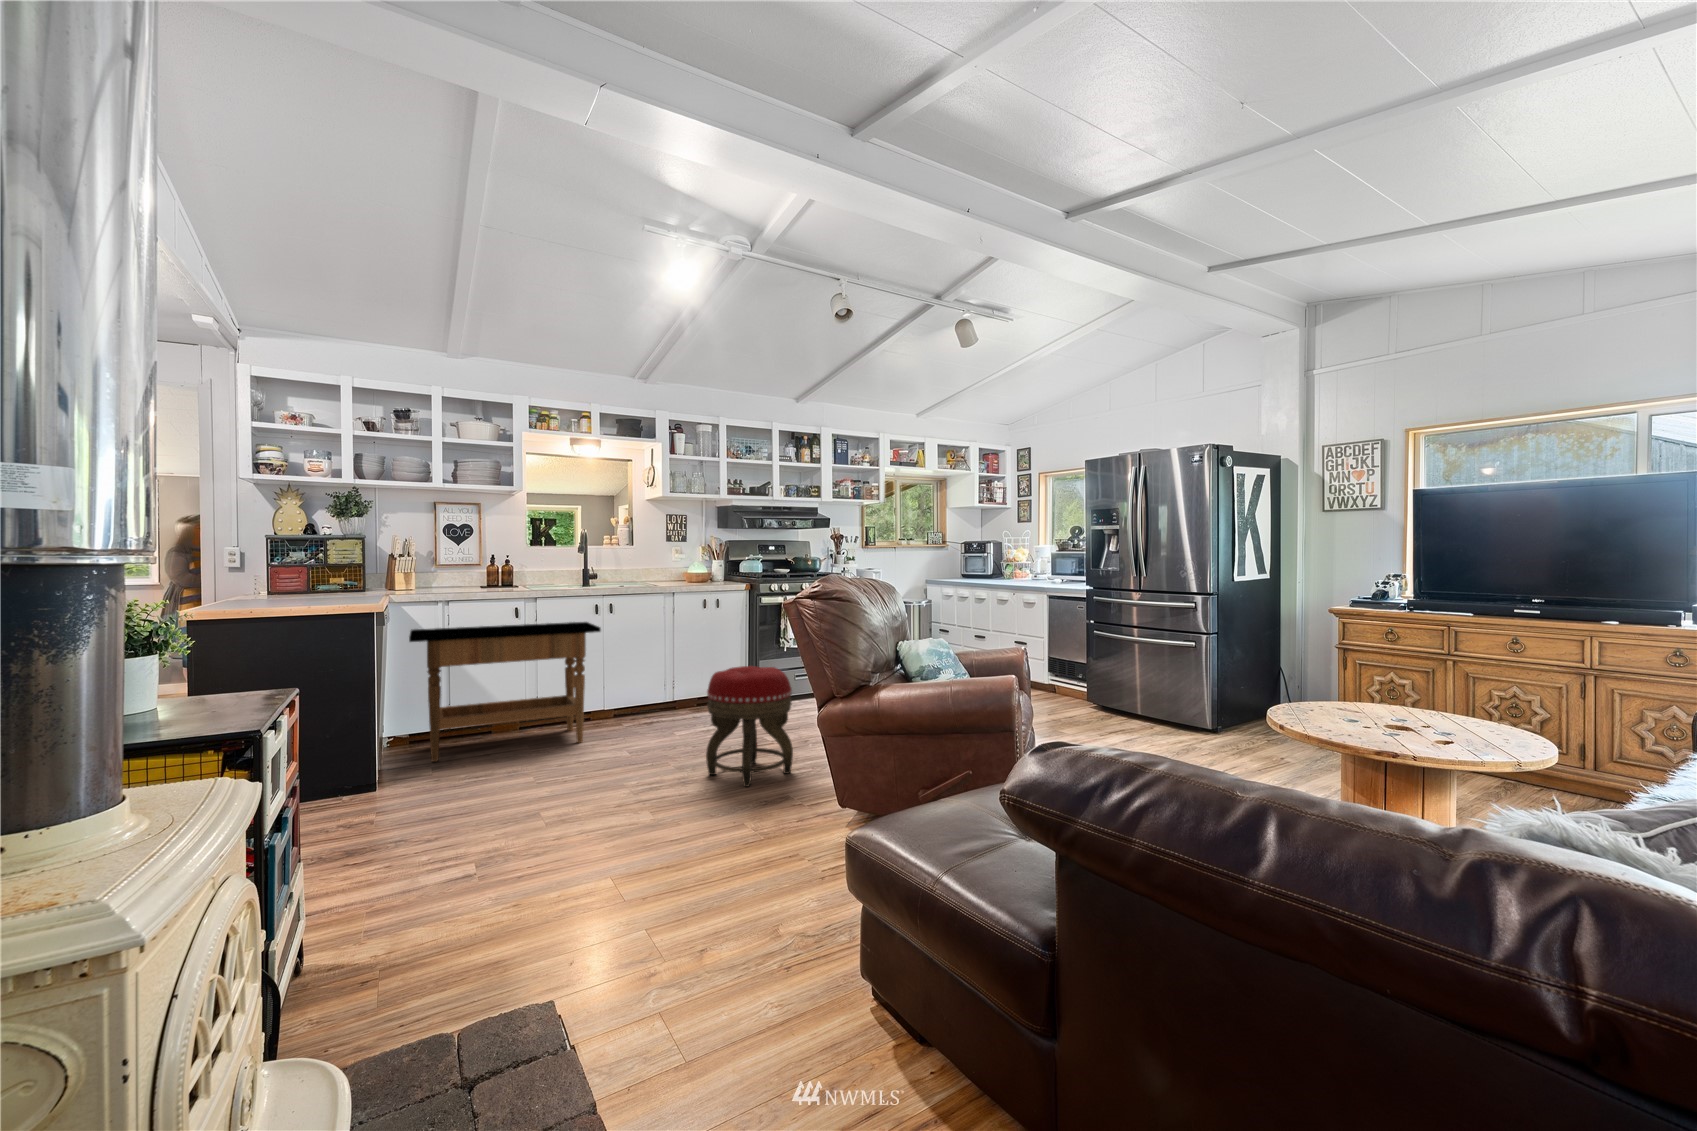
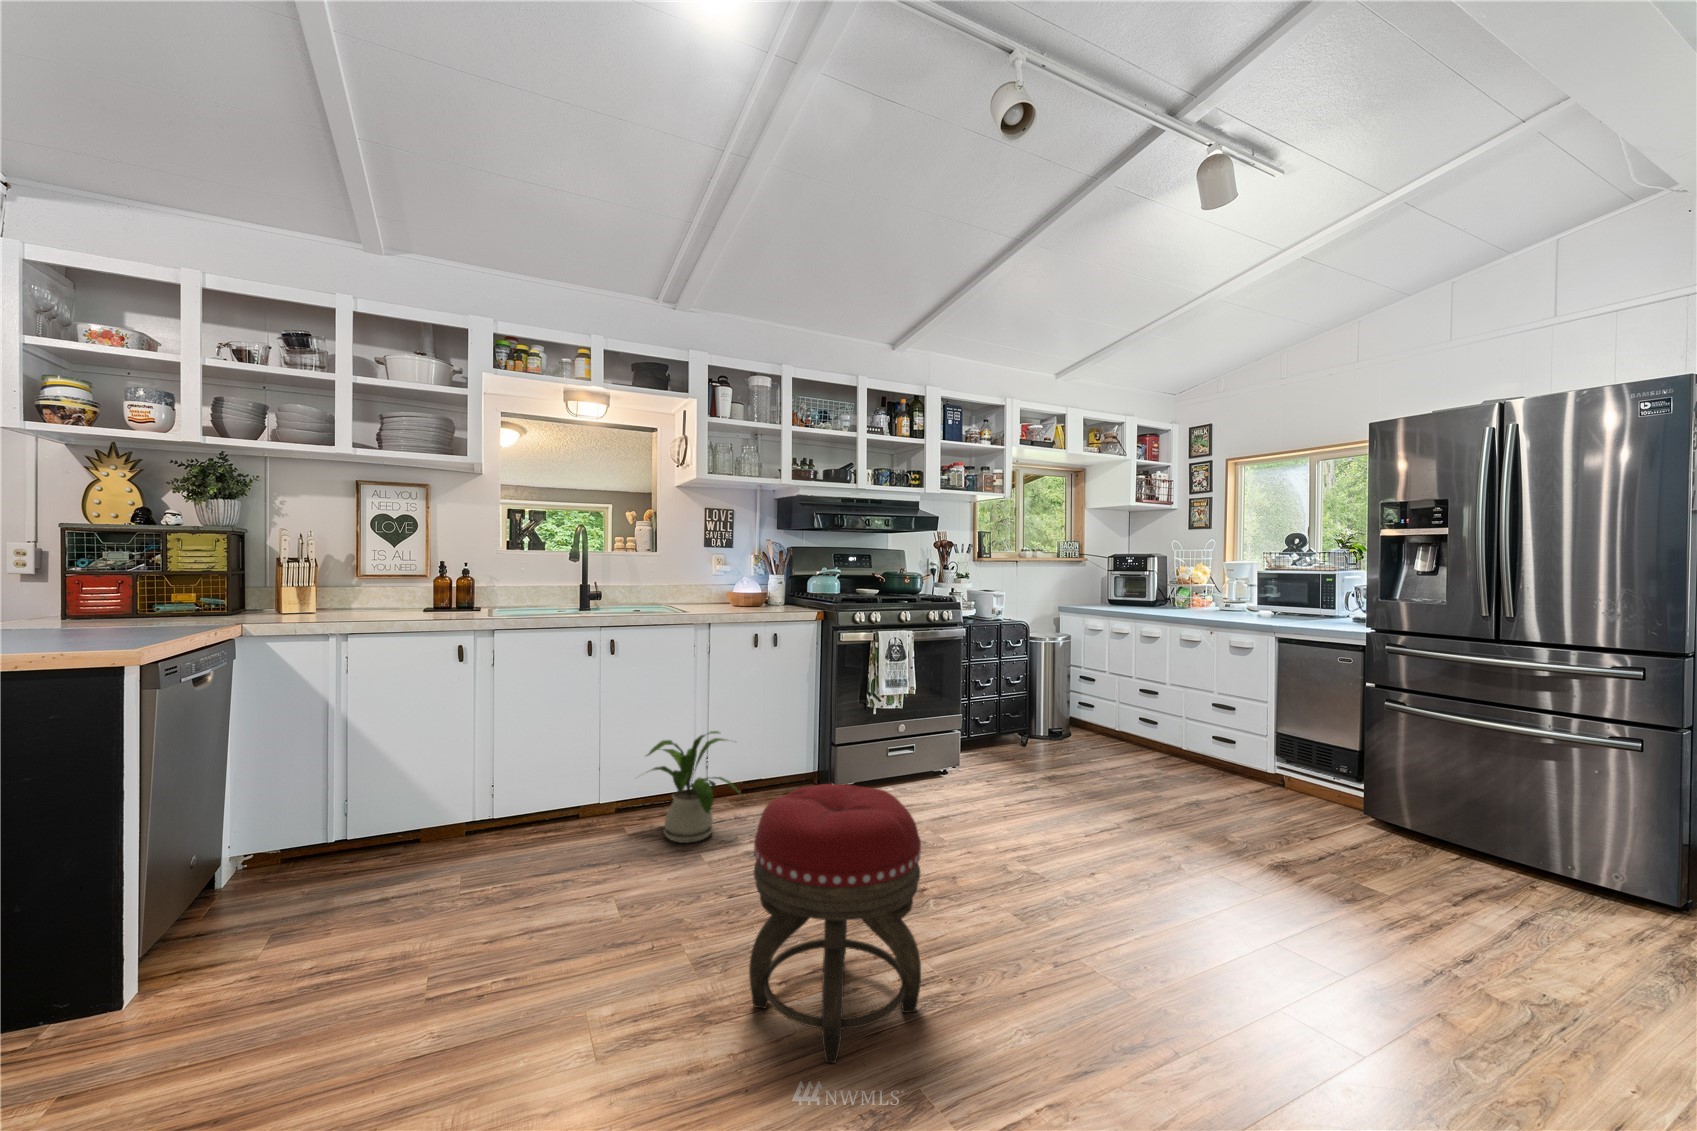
side table: present [409,622,601,762] -> none [232,670,581,926]
house plant: none [629,657,699,726] -> present [647,731,741,843]

